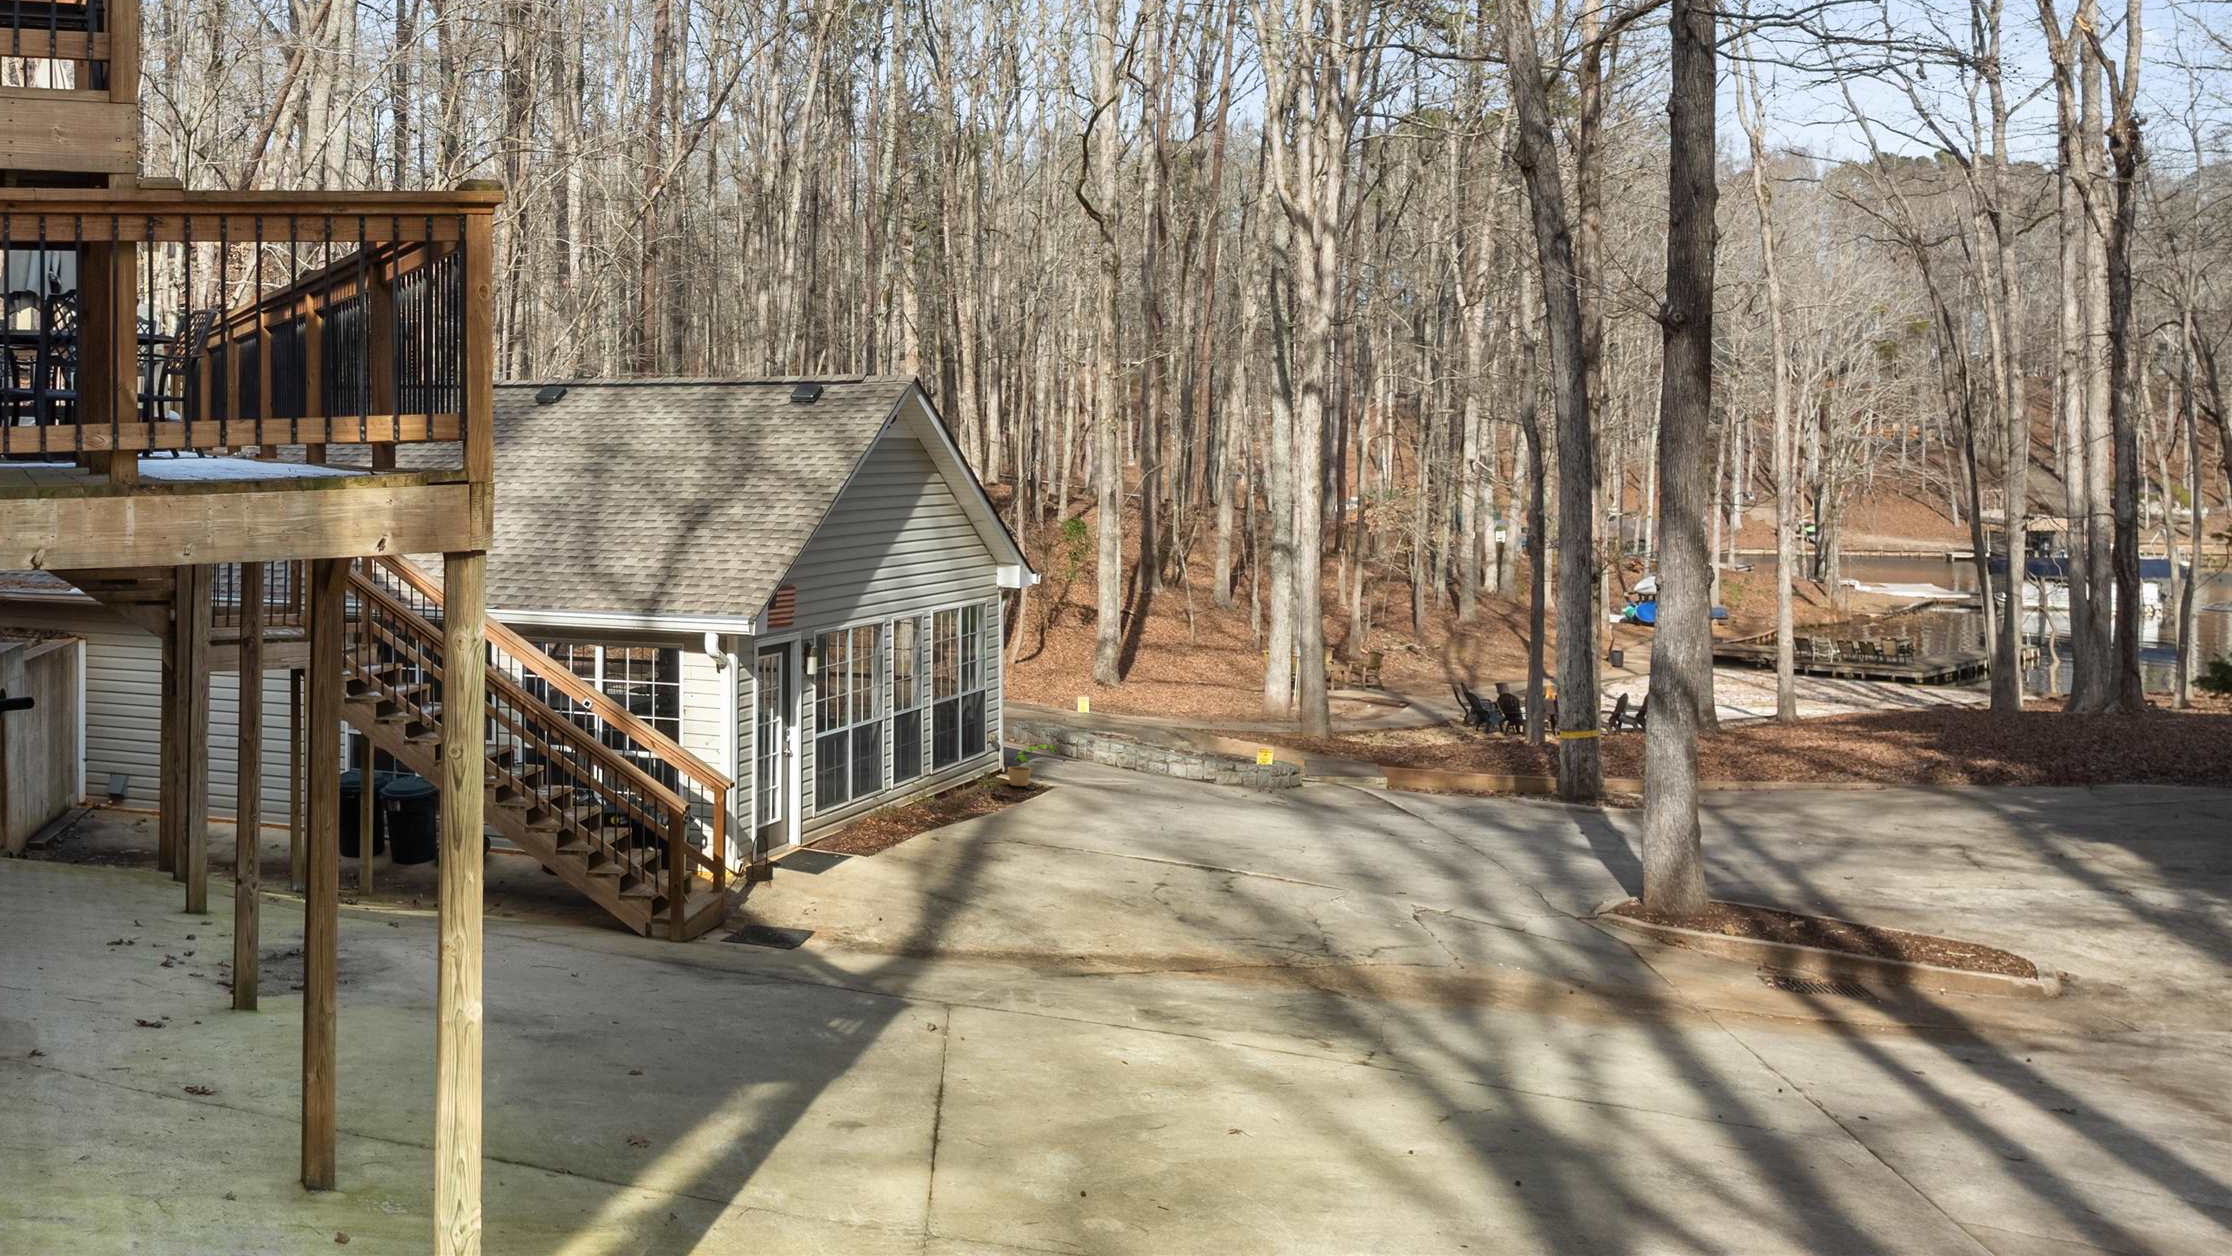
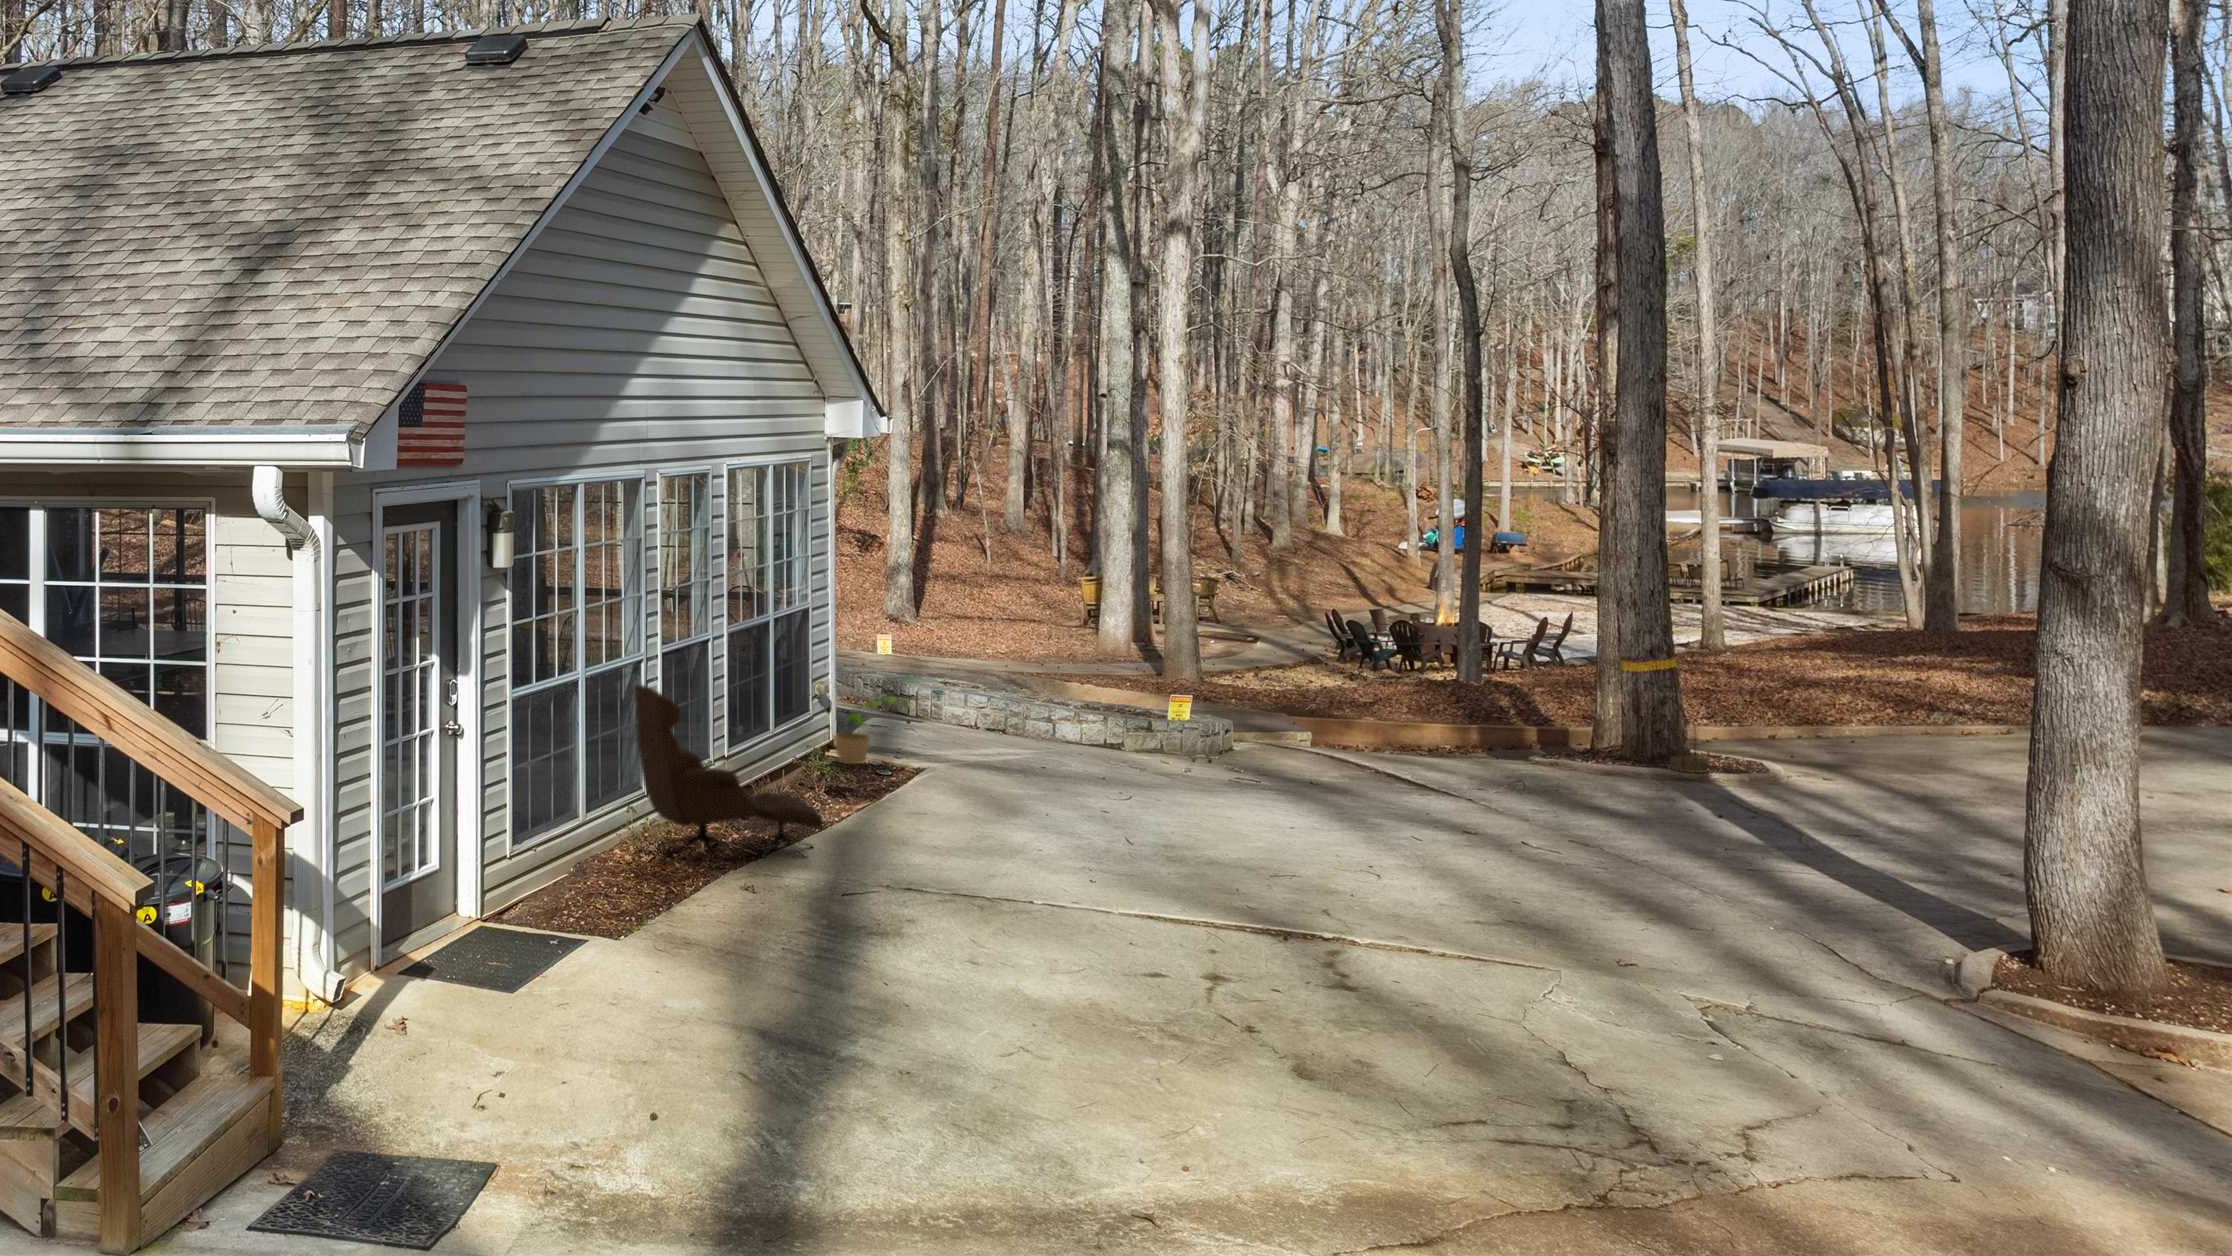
lounge chair: none [877,734,983,834] -> present [635,685,824,868]
basket: present [745,834,773,881] -> present [1670,718,1708,773]

